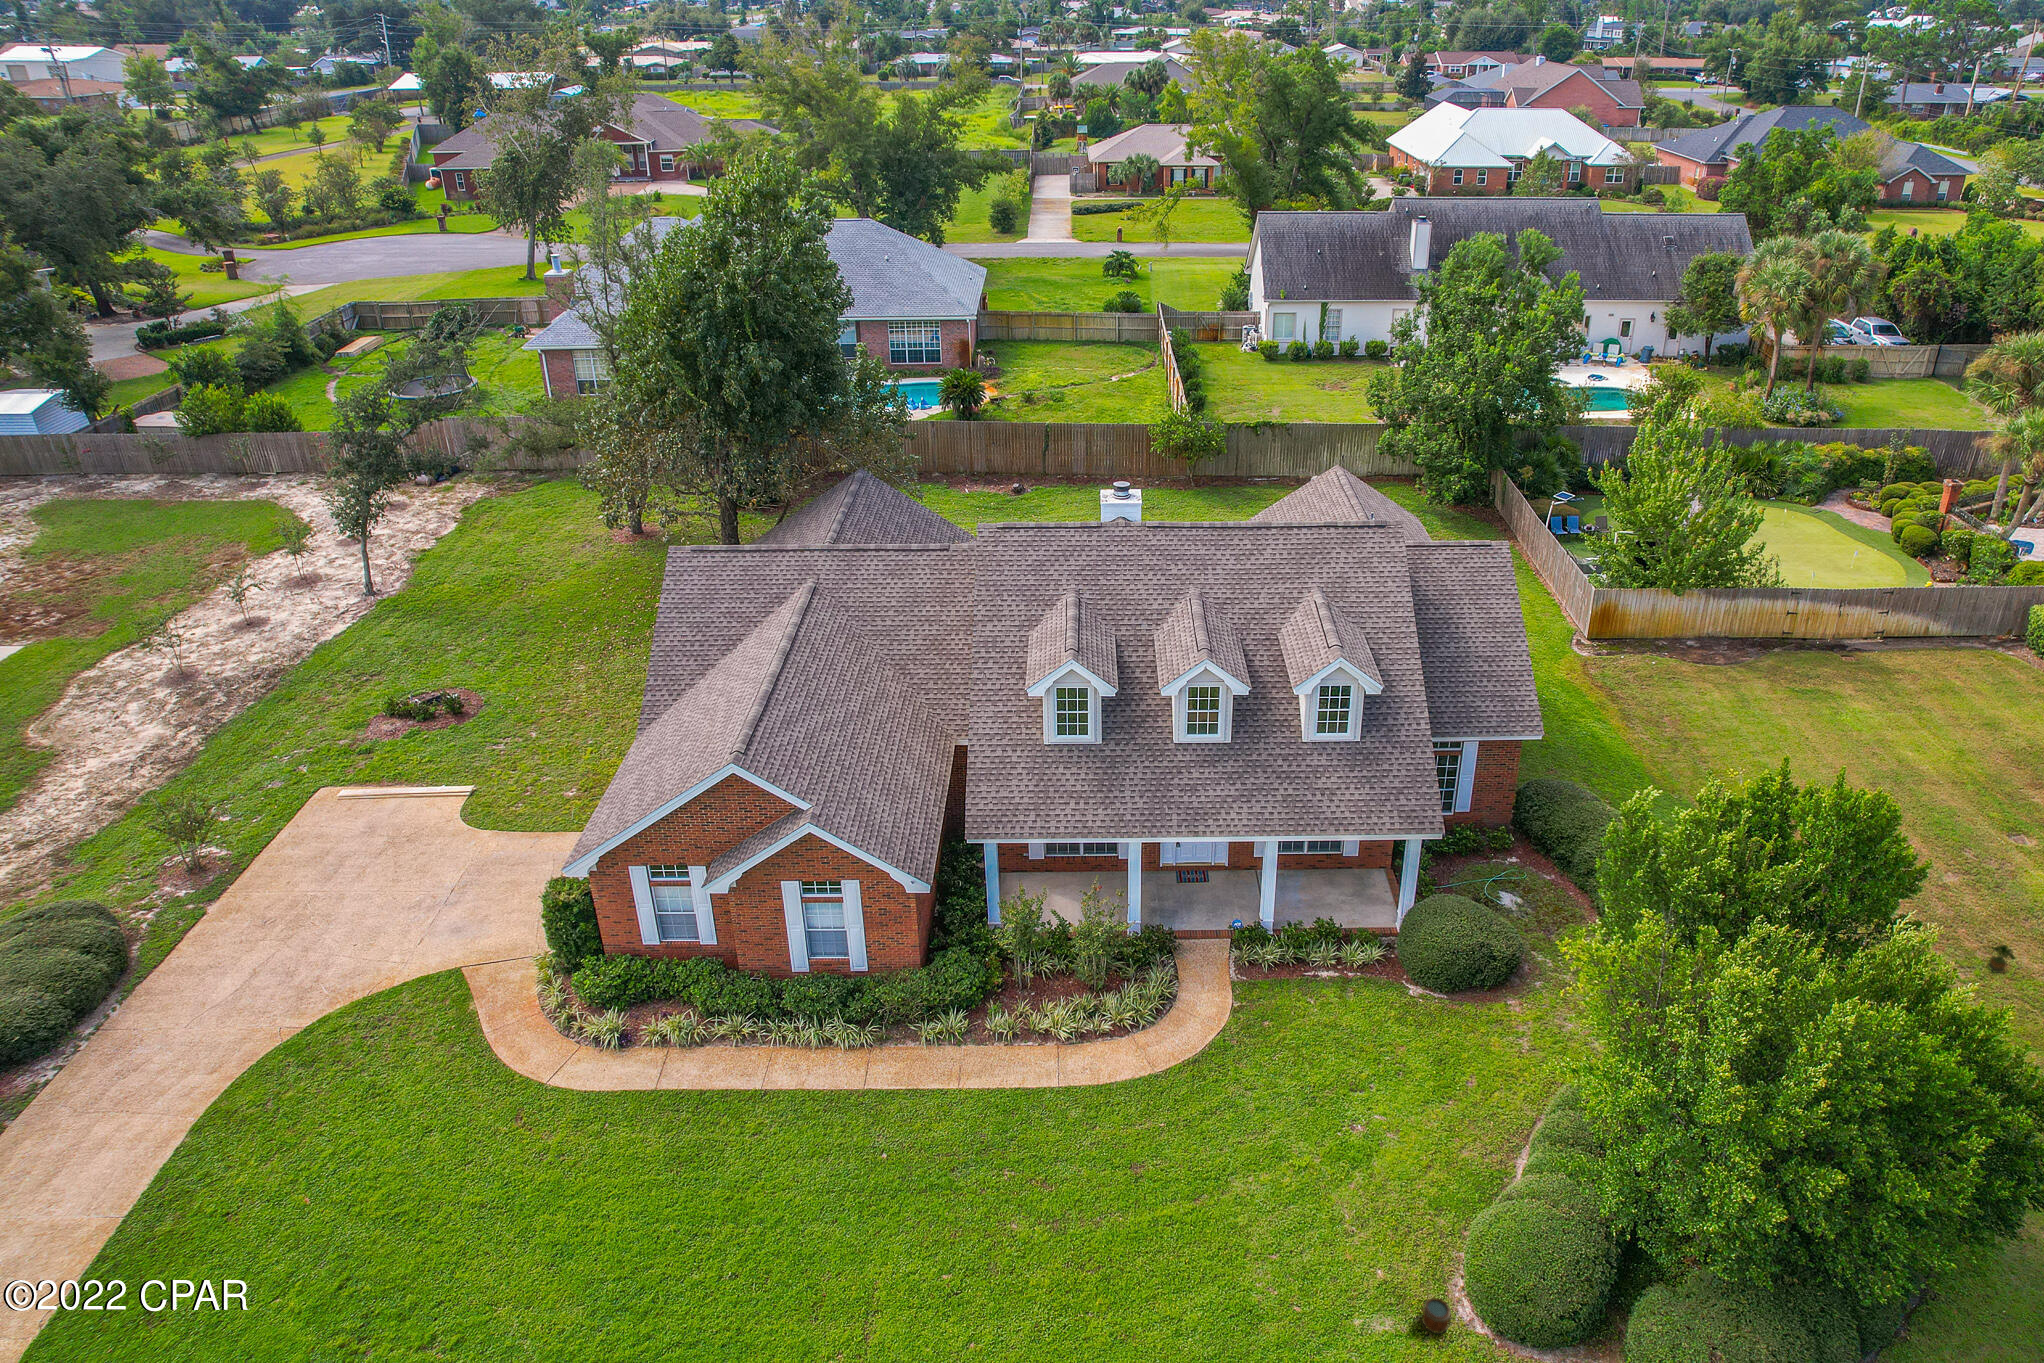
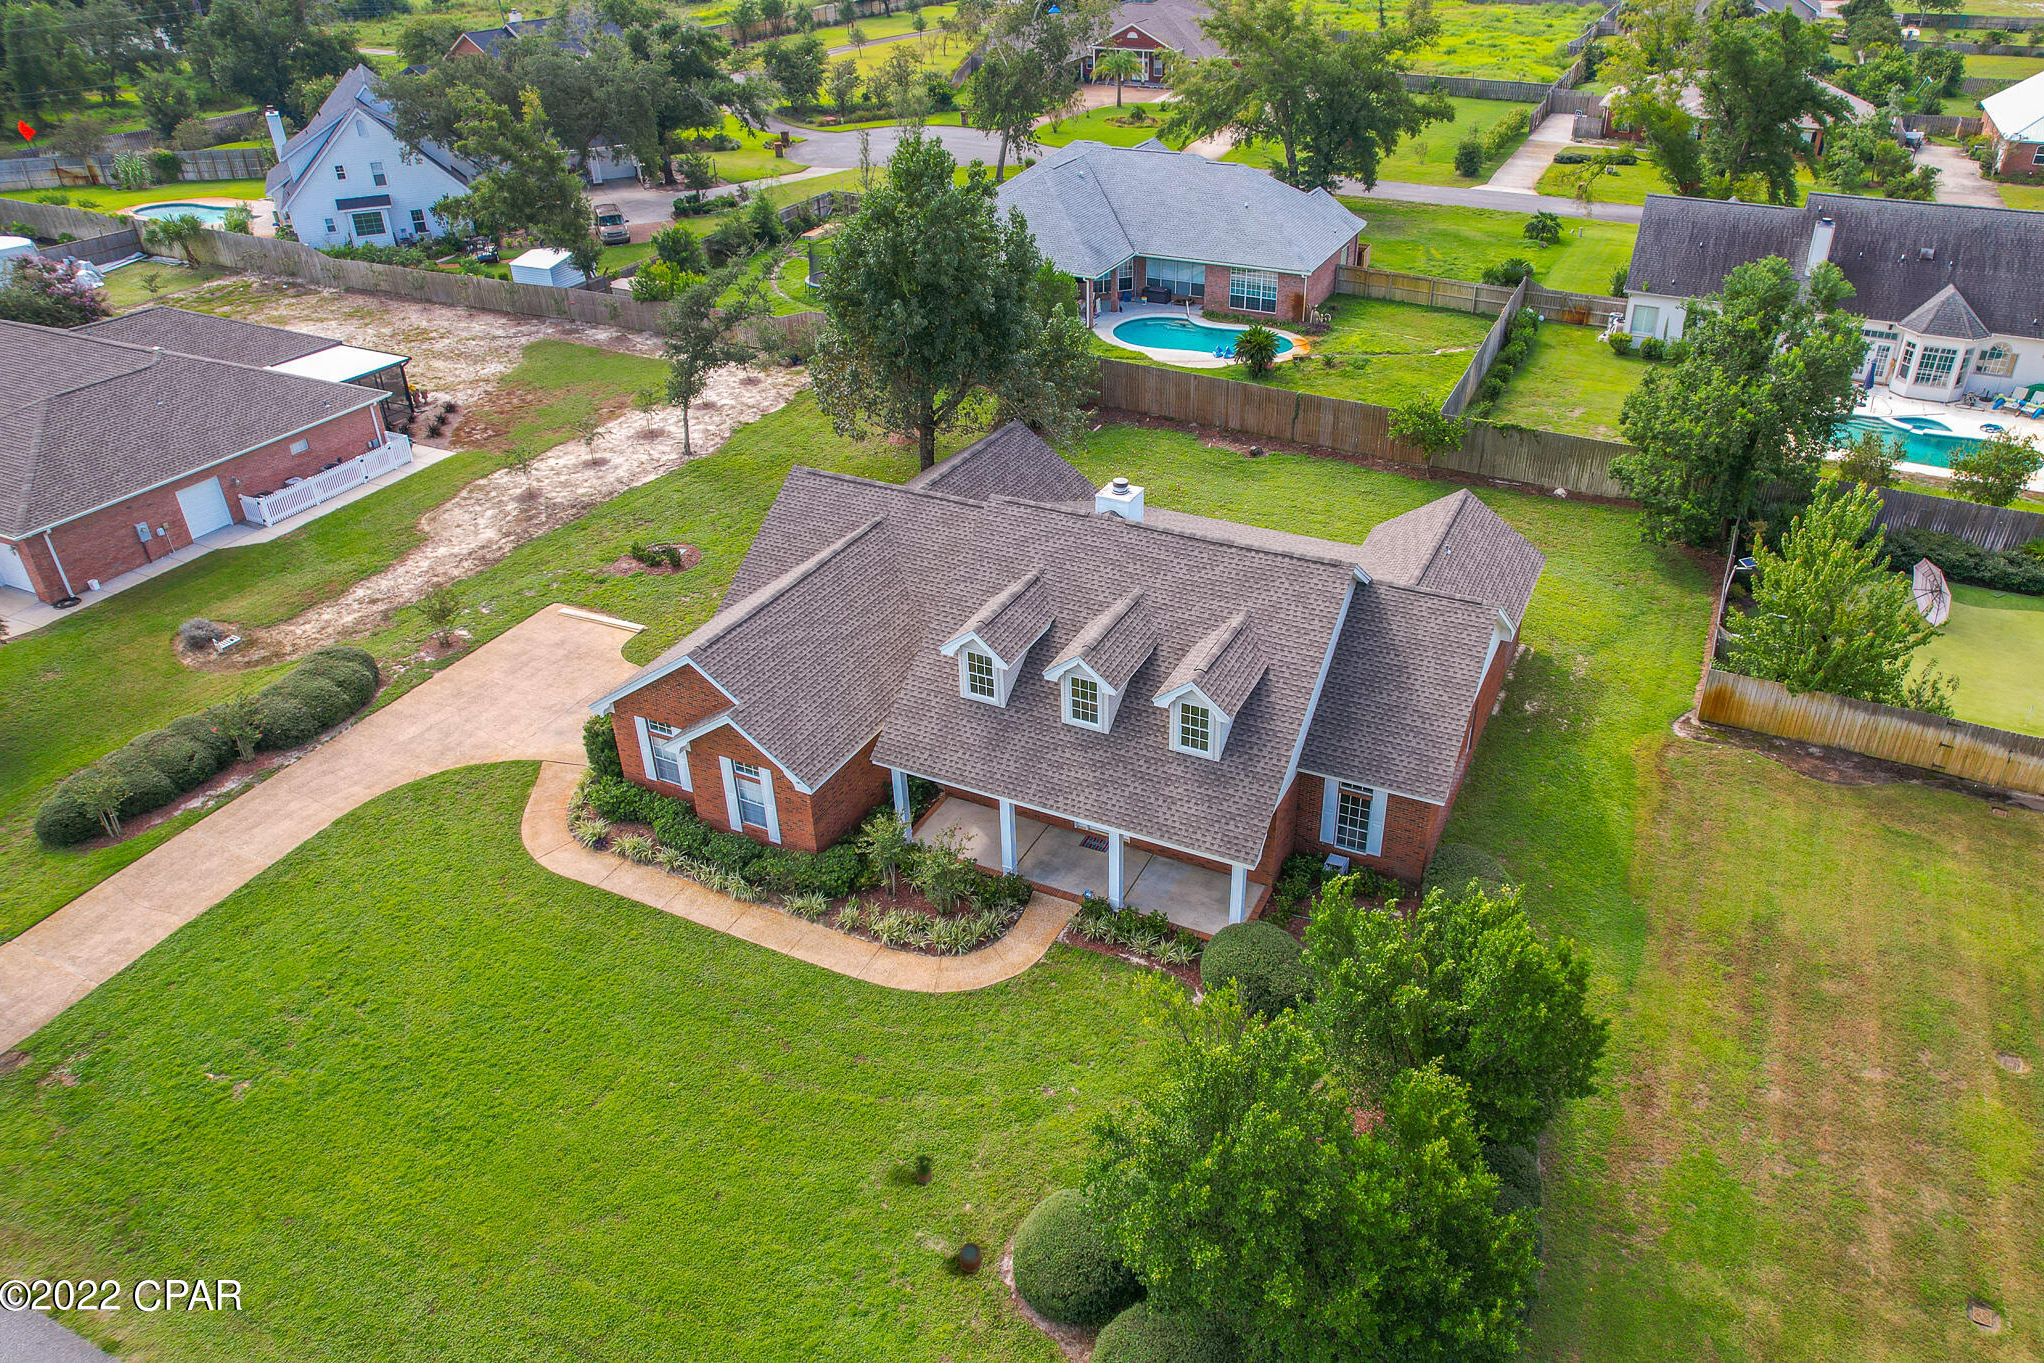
potted tree: present [1988,945,2015,973] -> present [915,1155,933,1185]

